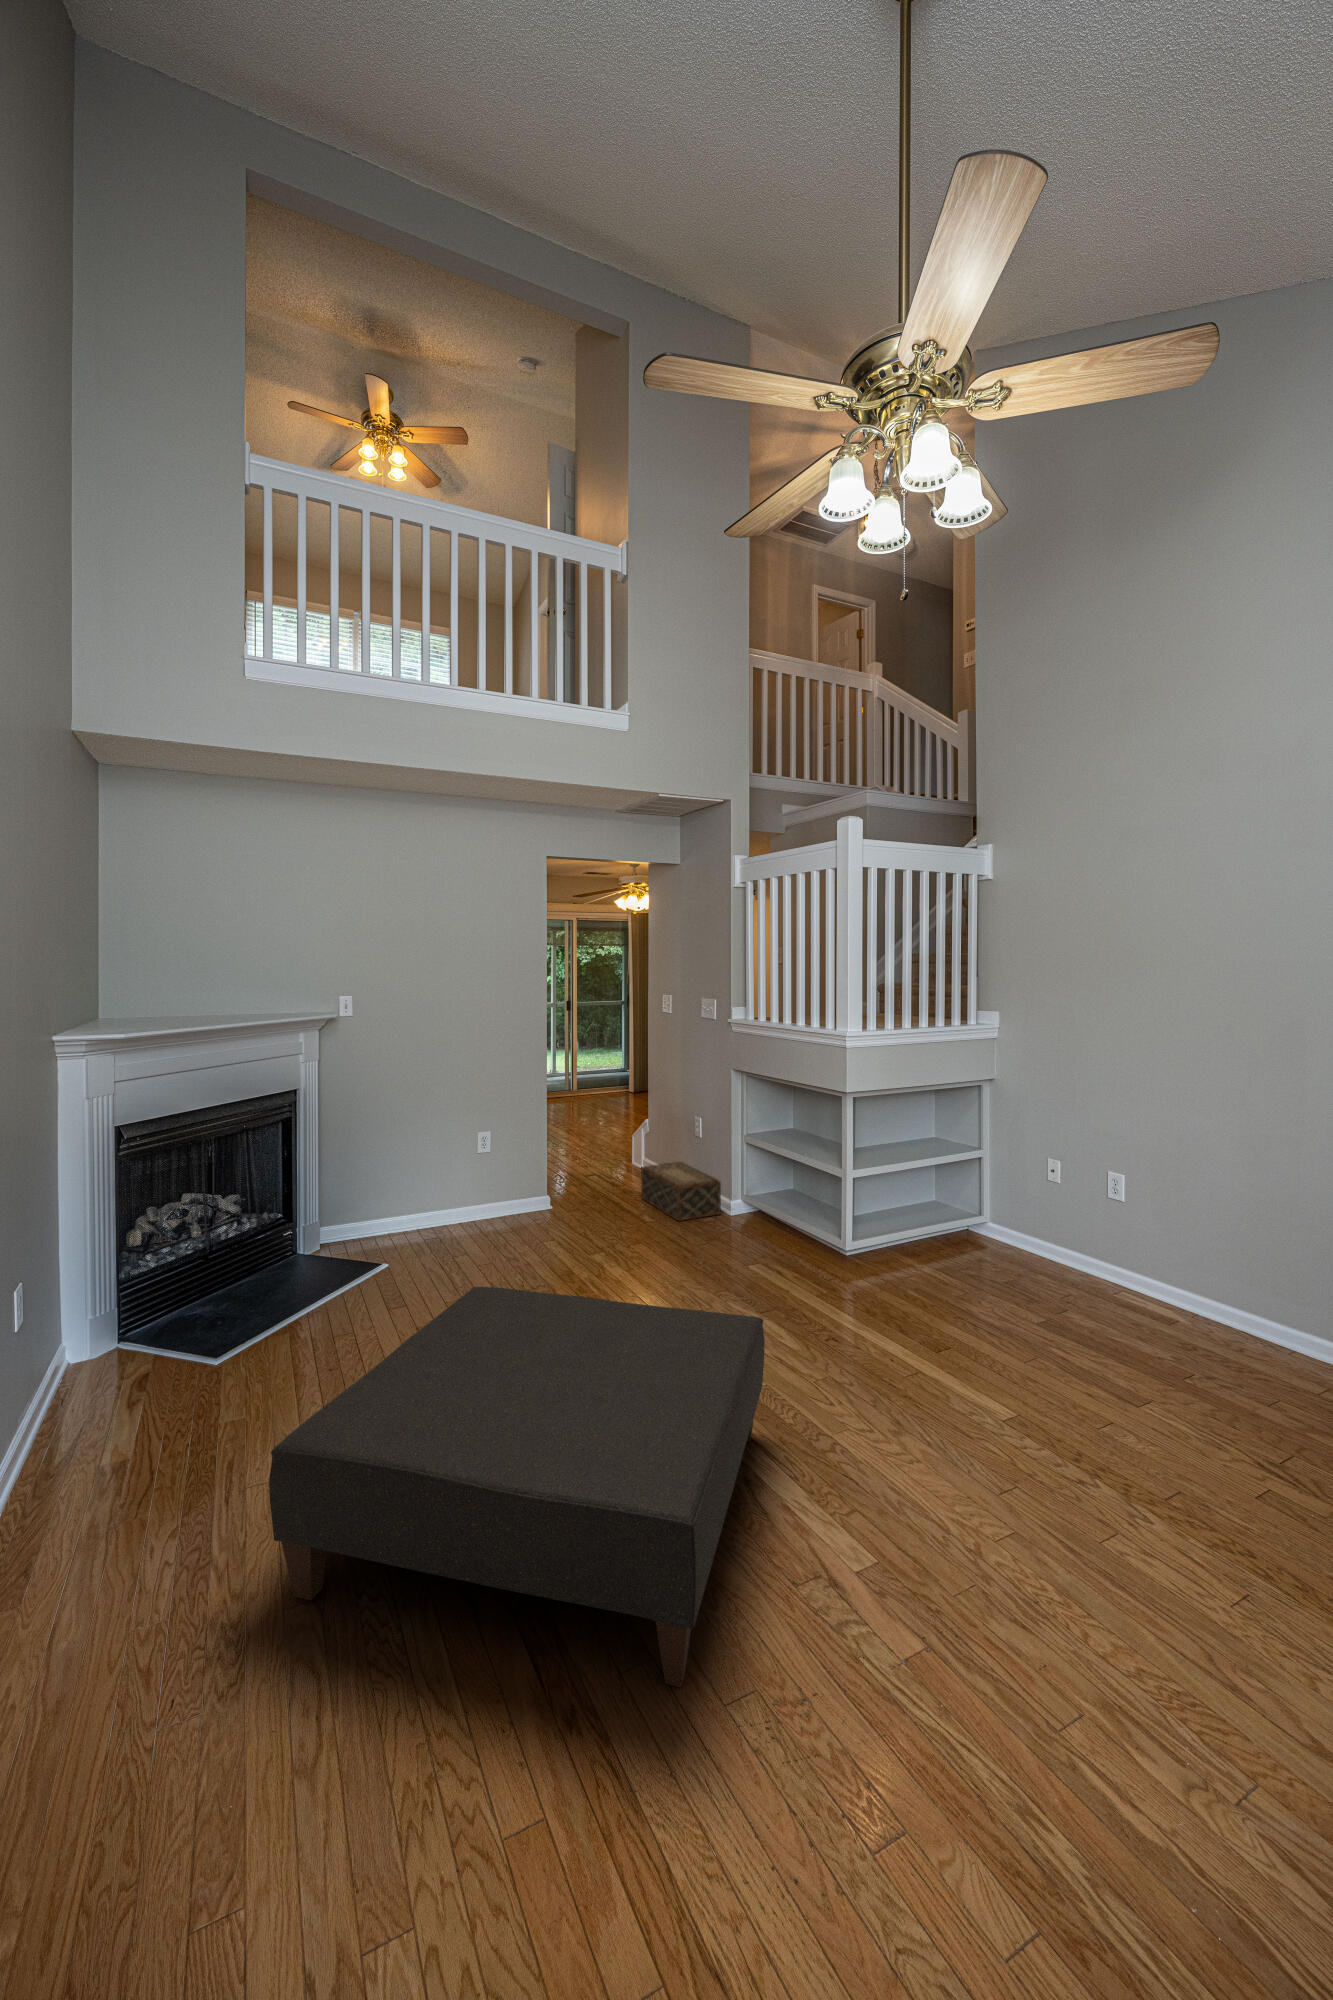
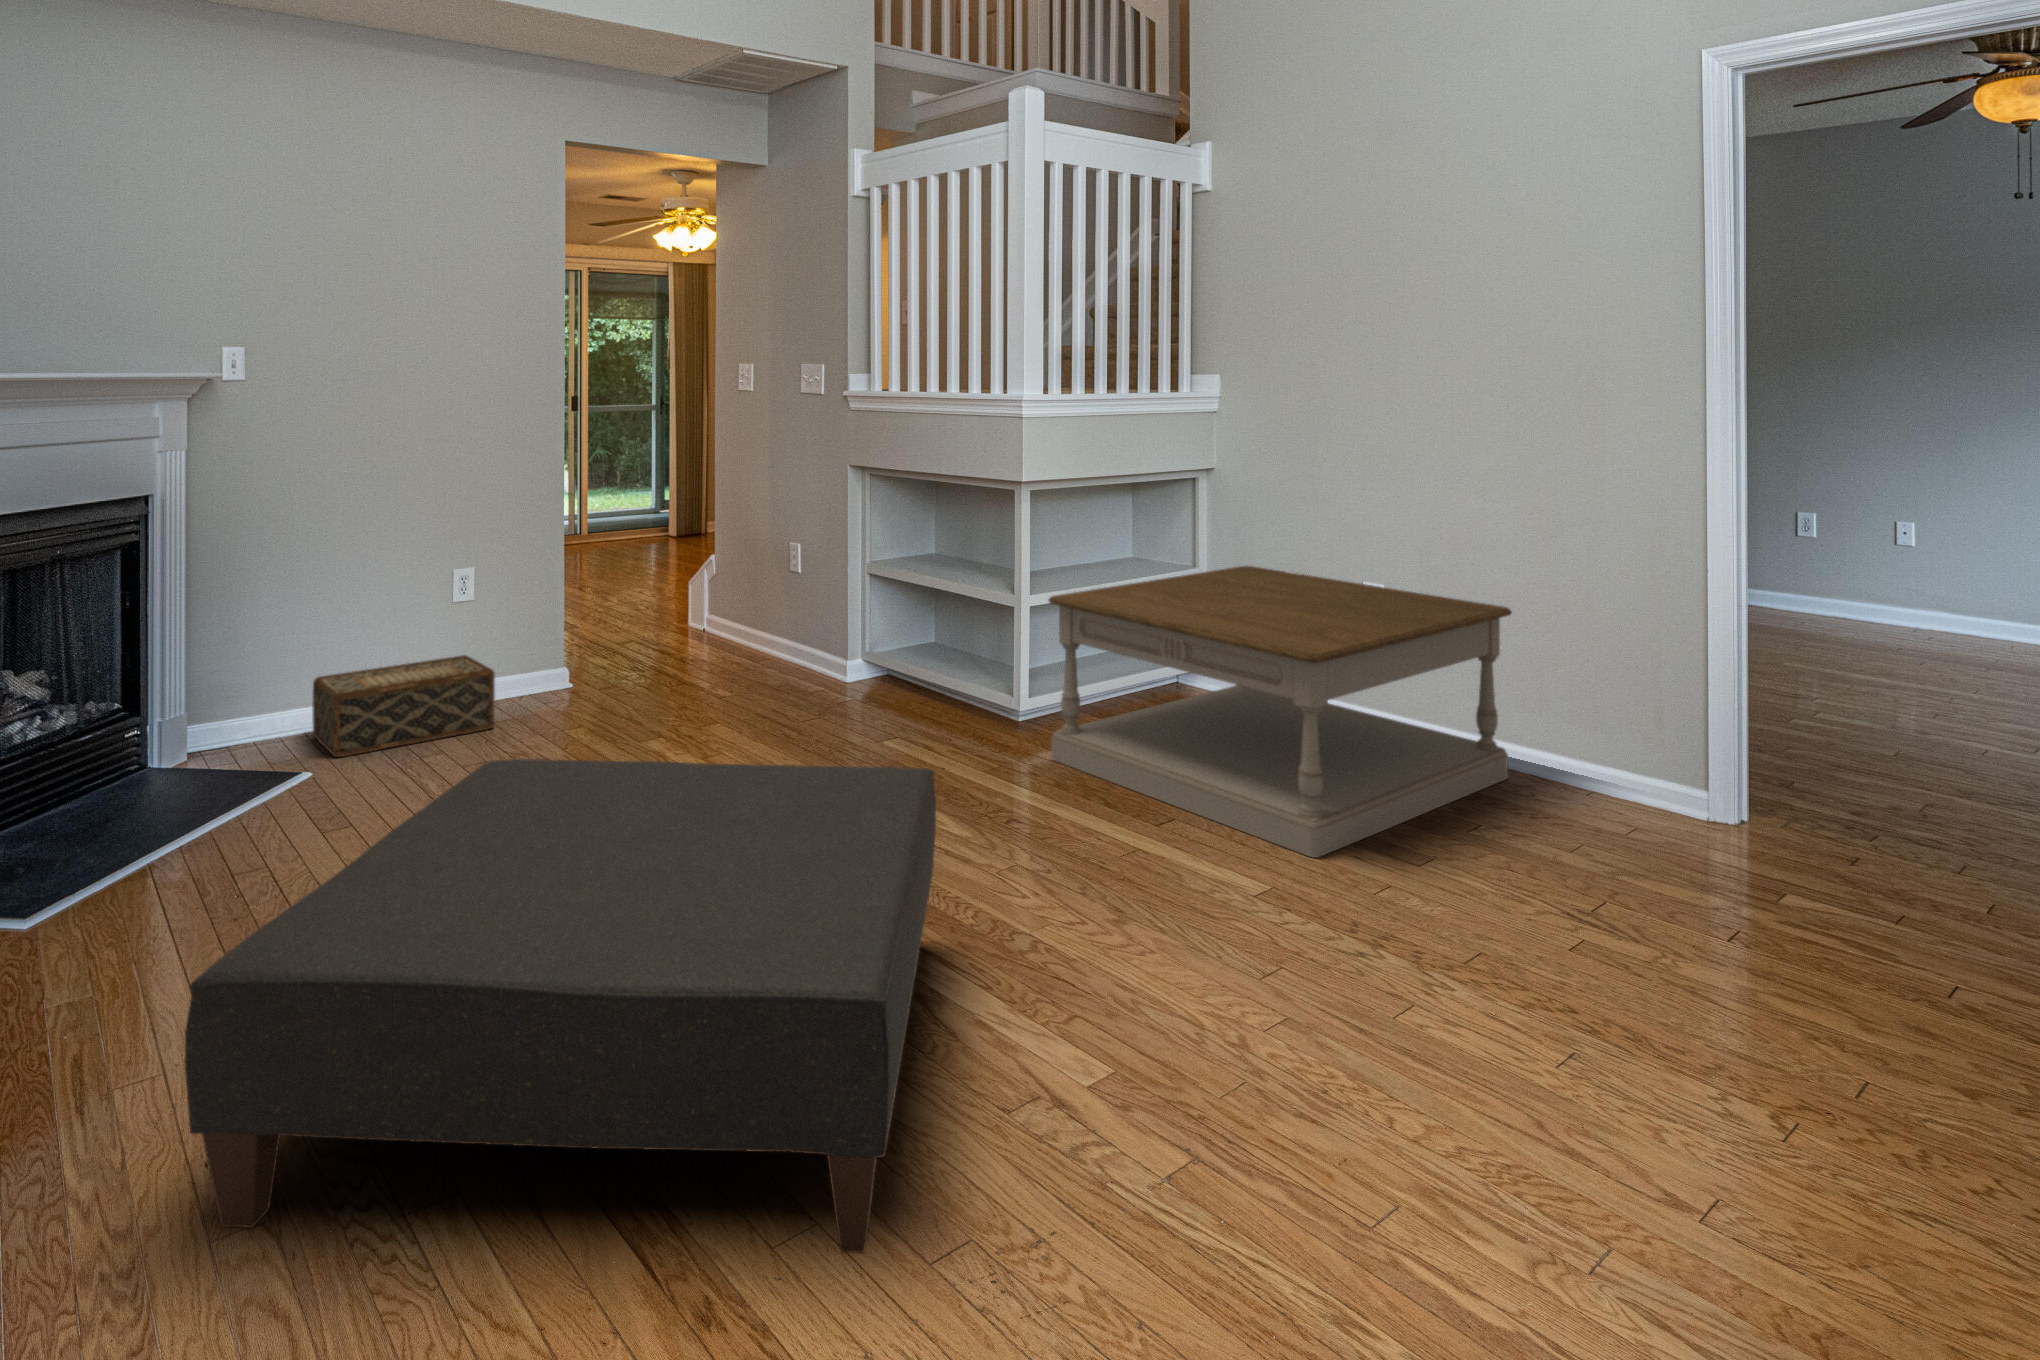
coffee table: none [864,1153,1231,1393] -> present [1049,566,1512,858]
woven basket: present [641,1162,721,1221] -> present [312,655,495,757]

